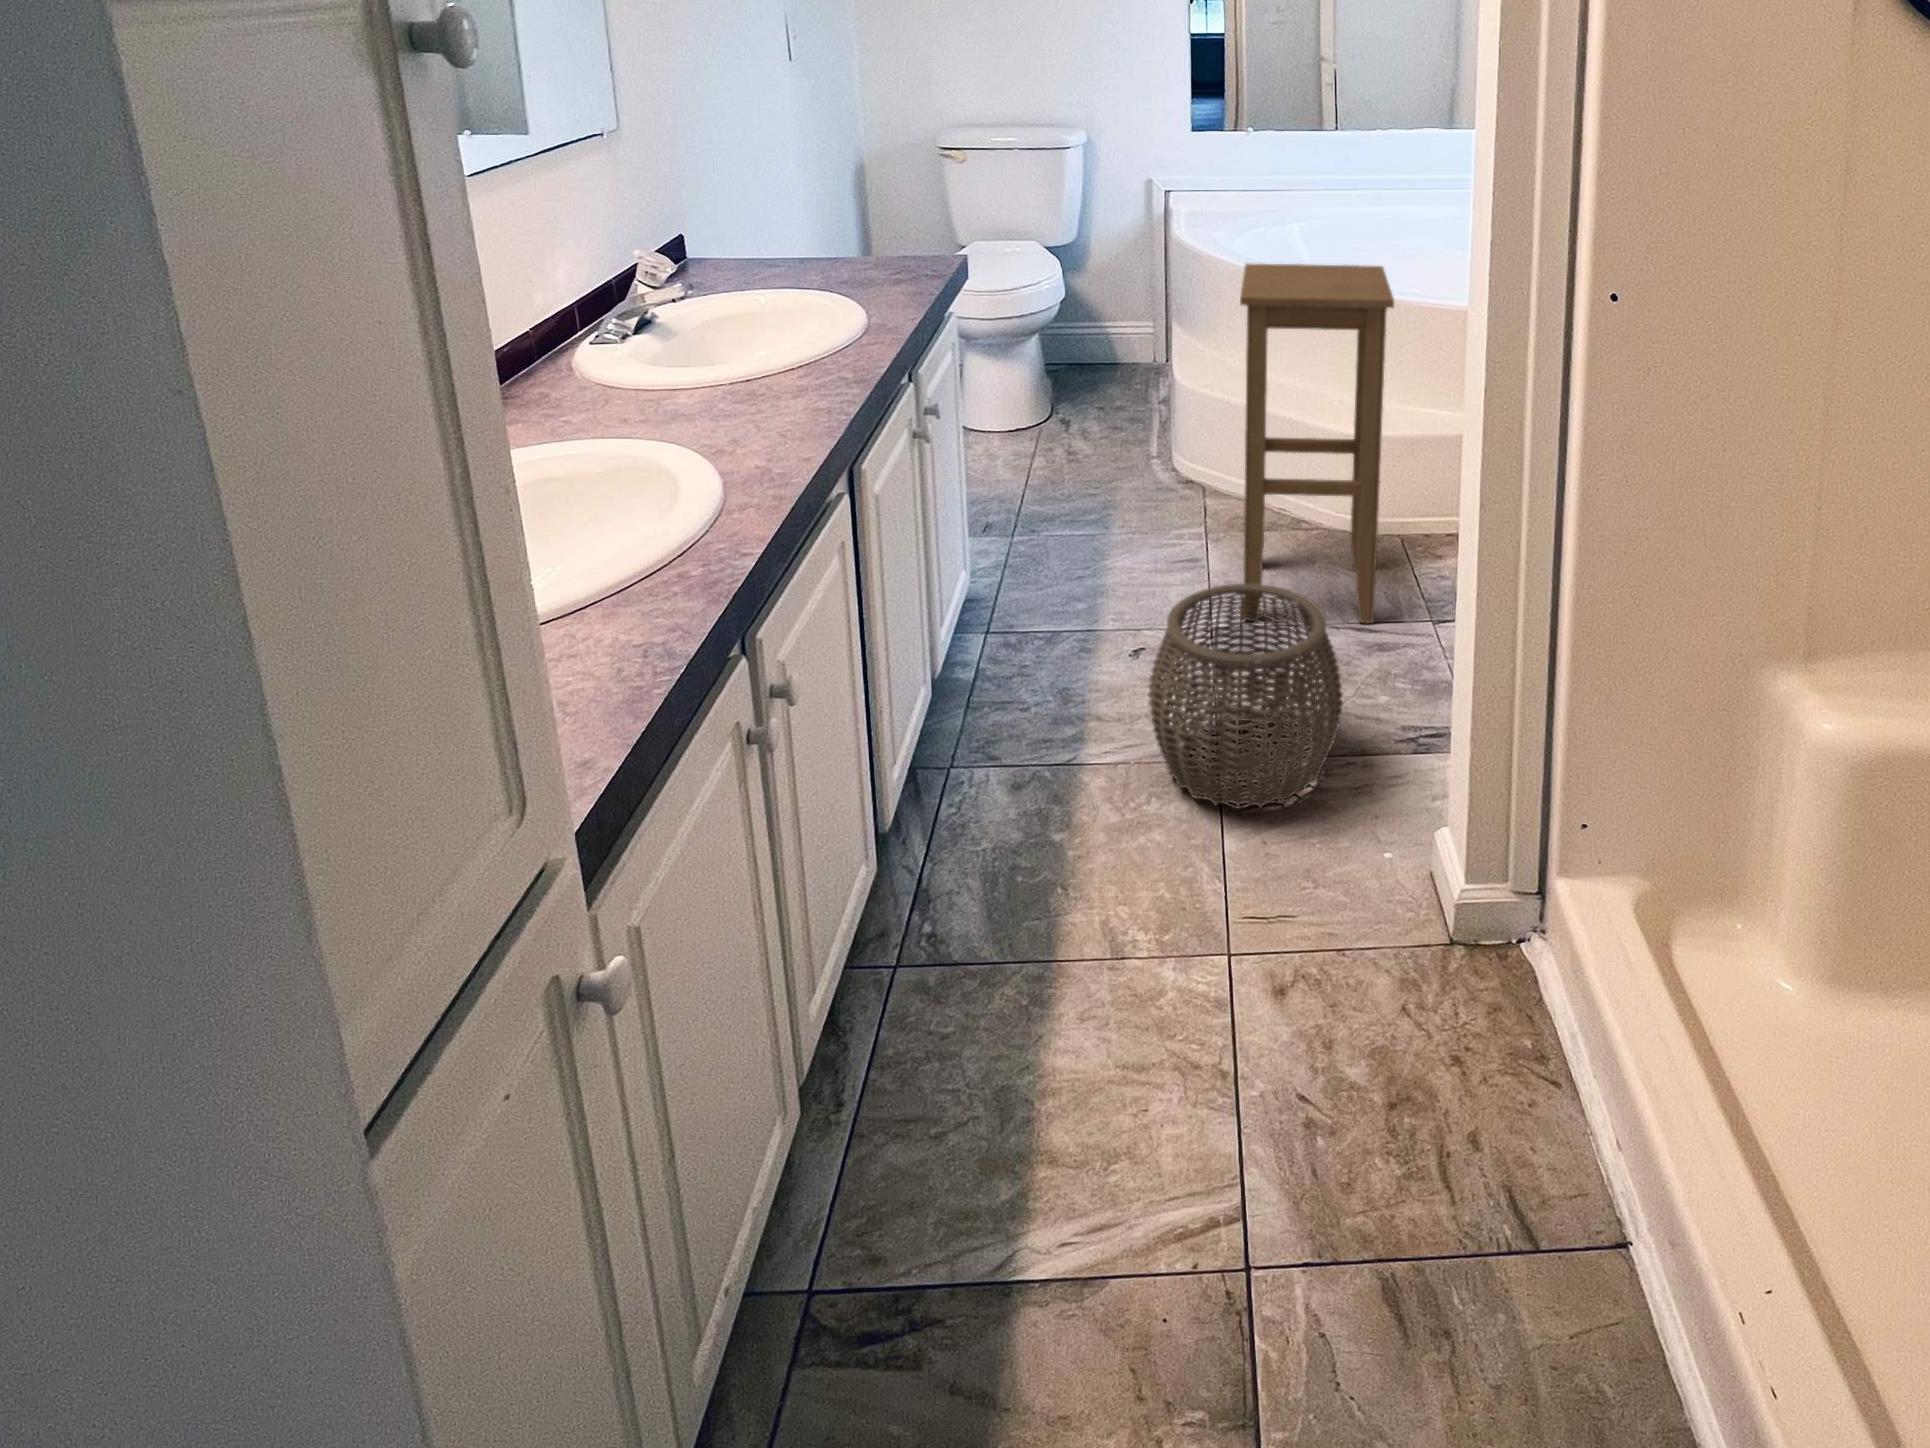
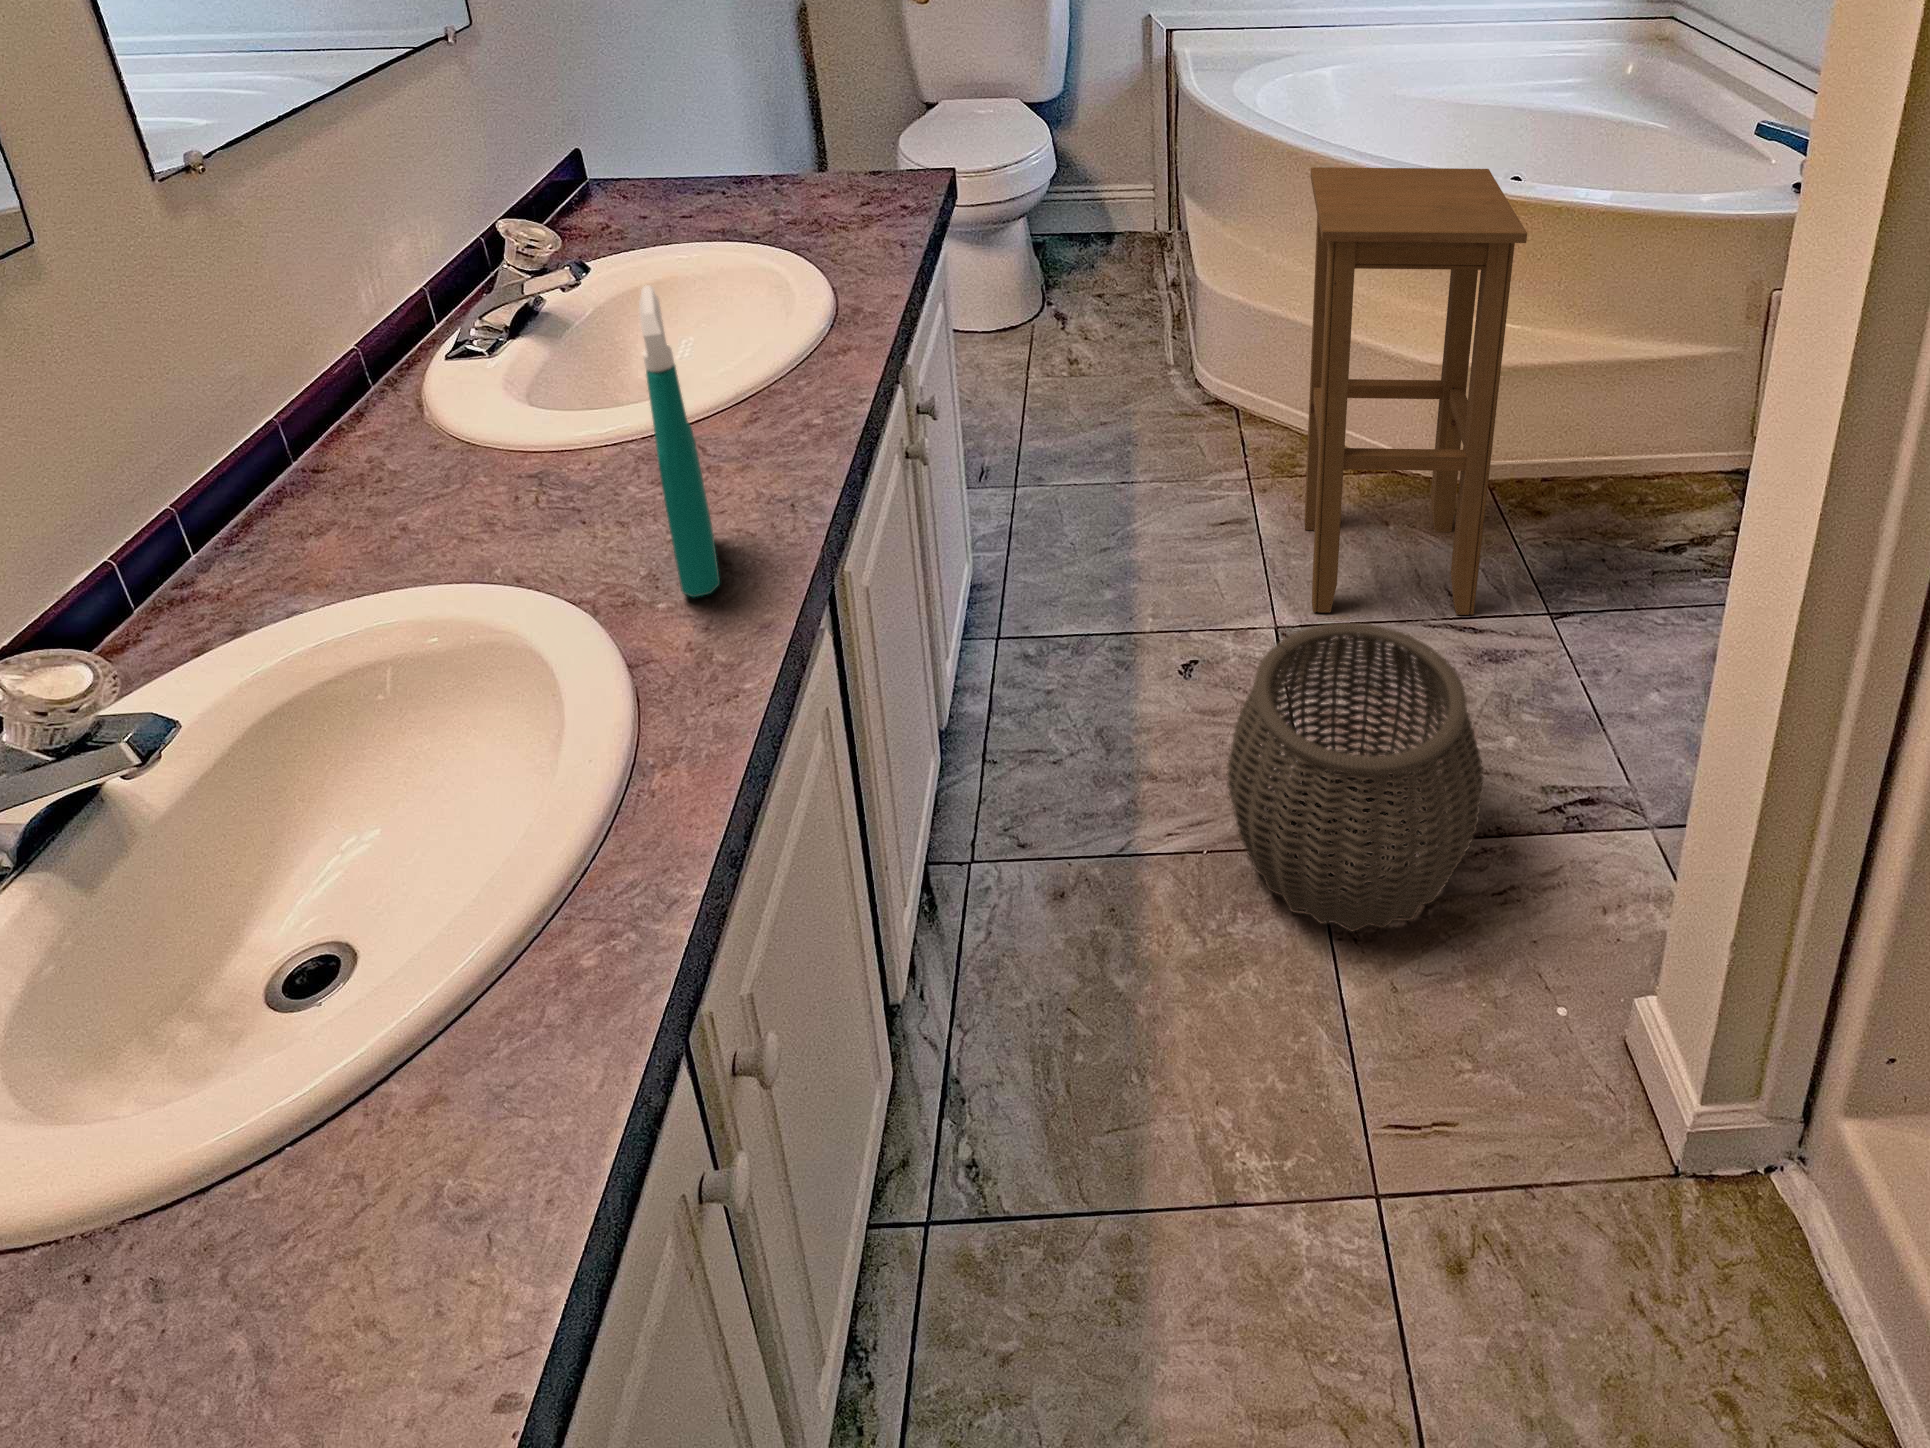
spray bottle: none [749,233,784,429] -> present [639,285,720,597]

